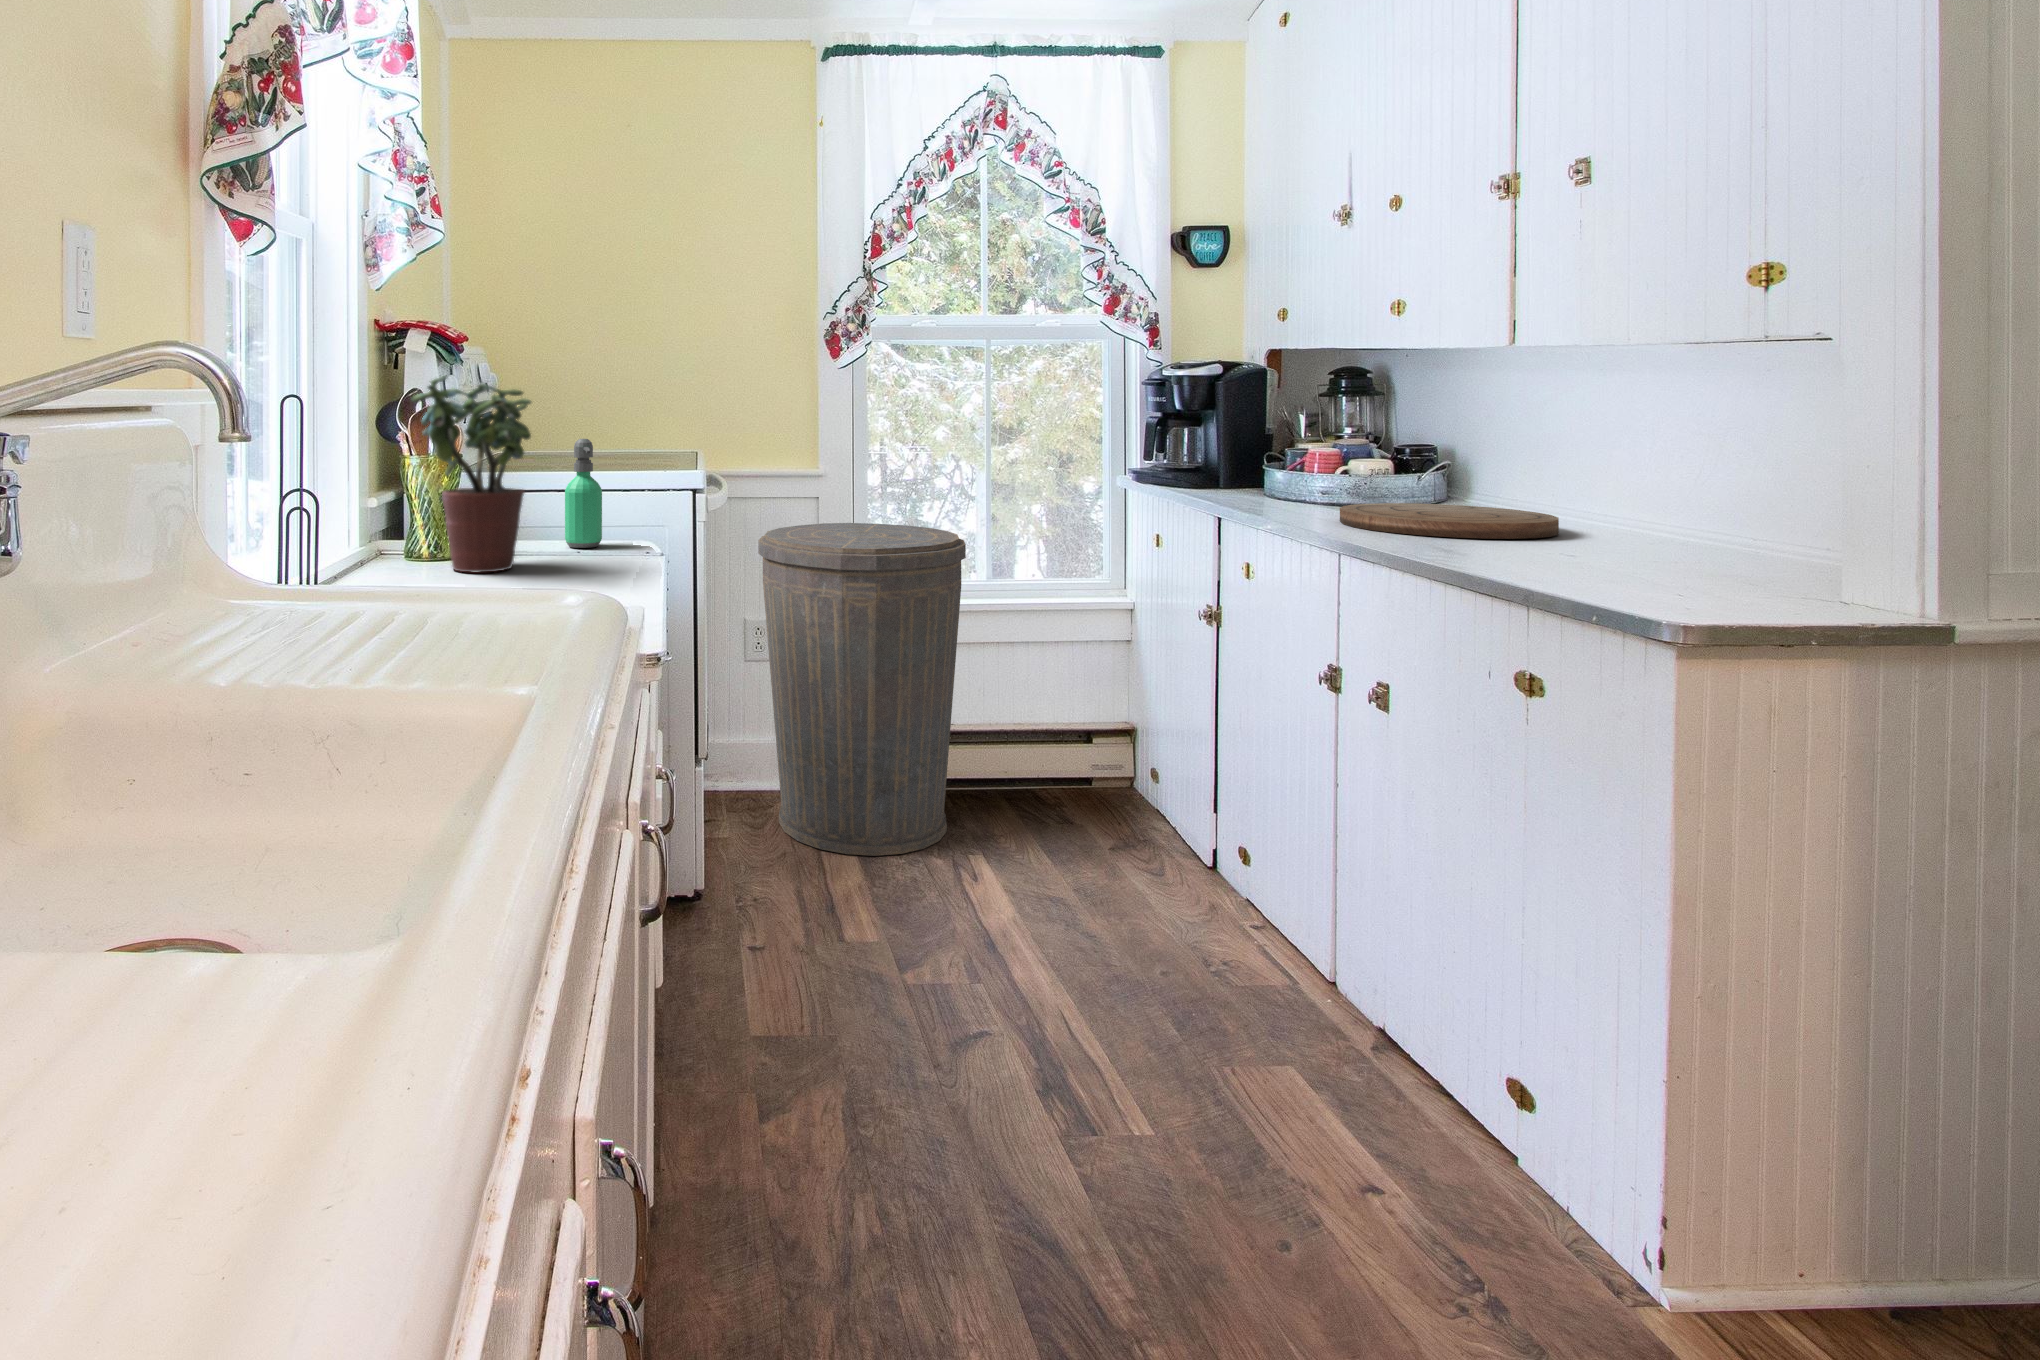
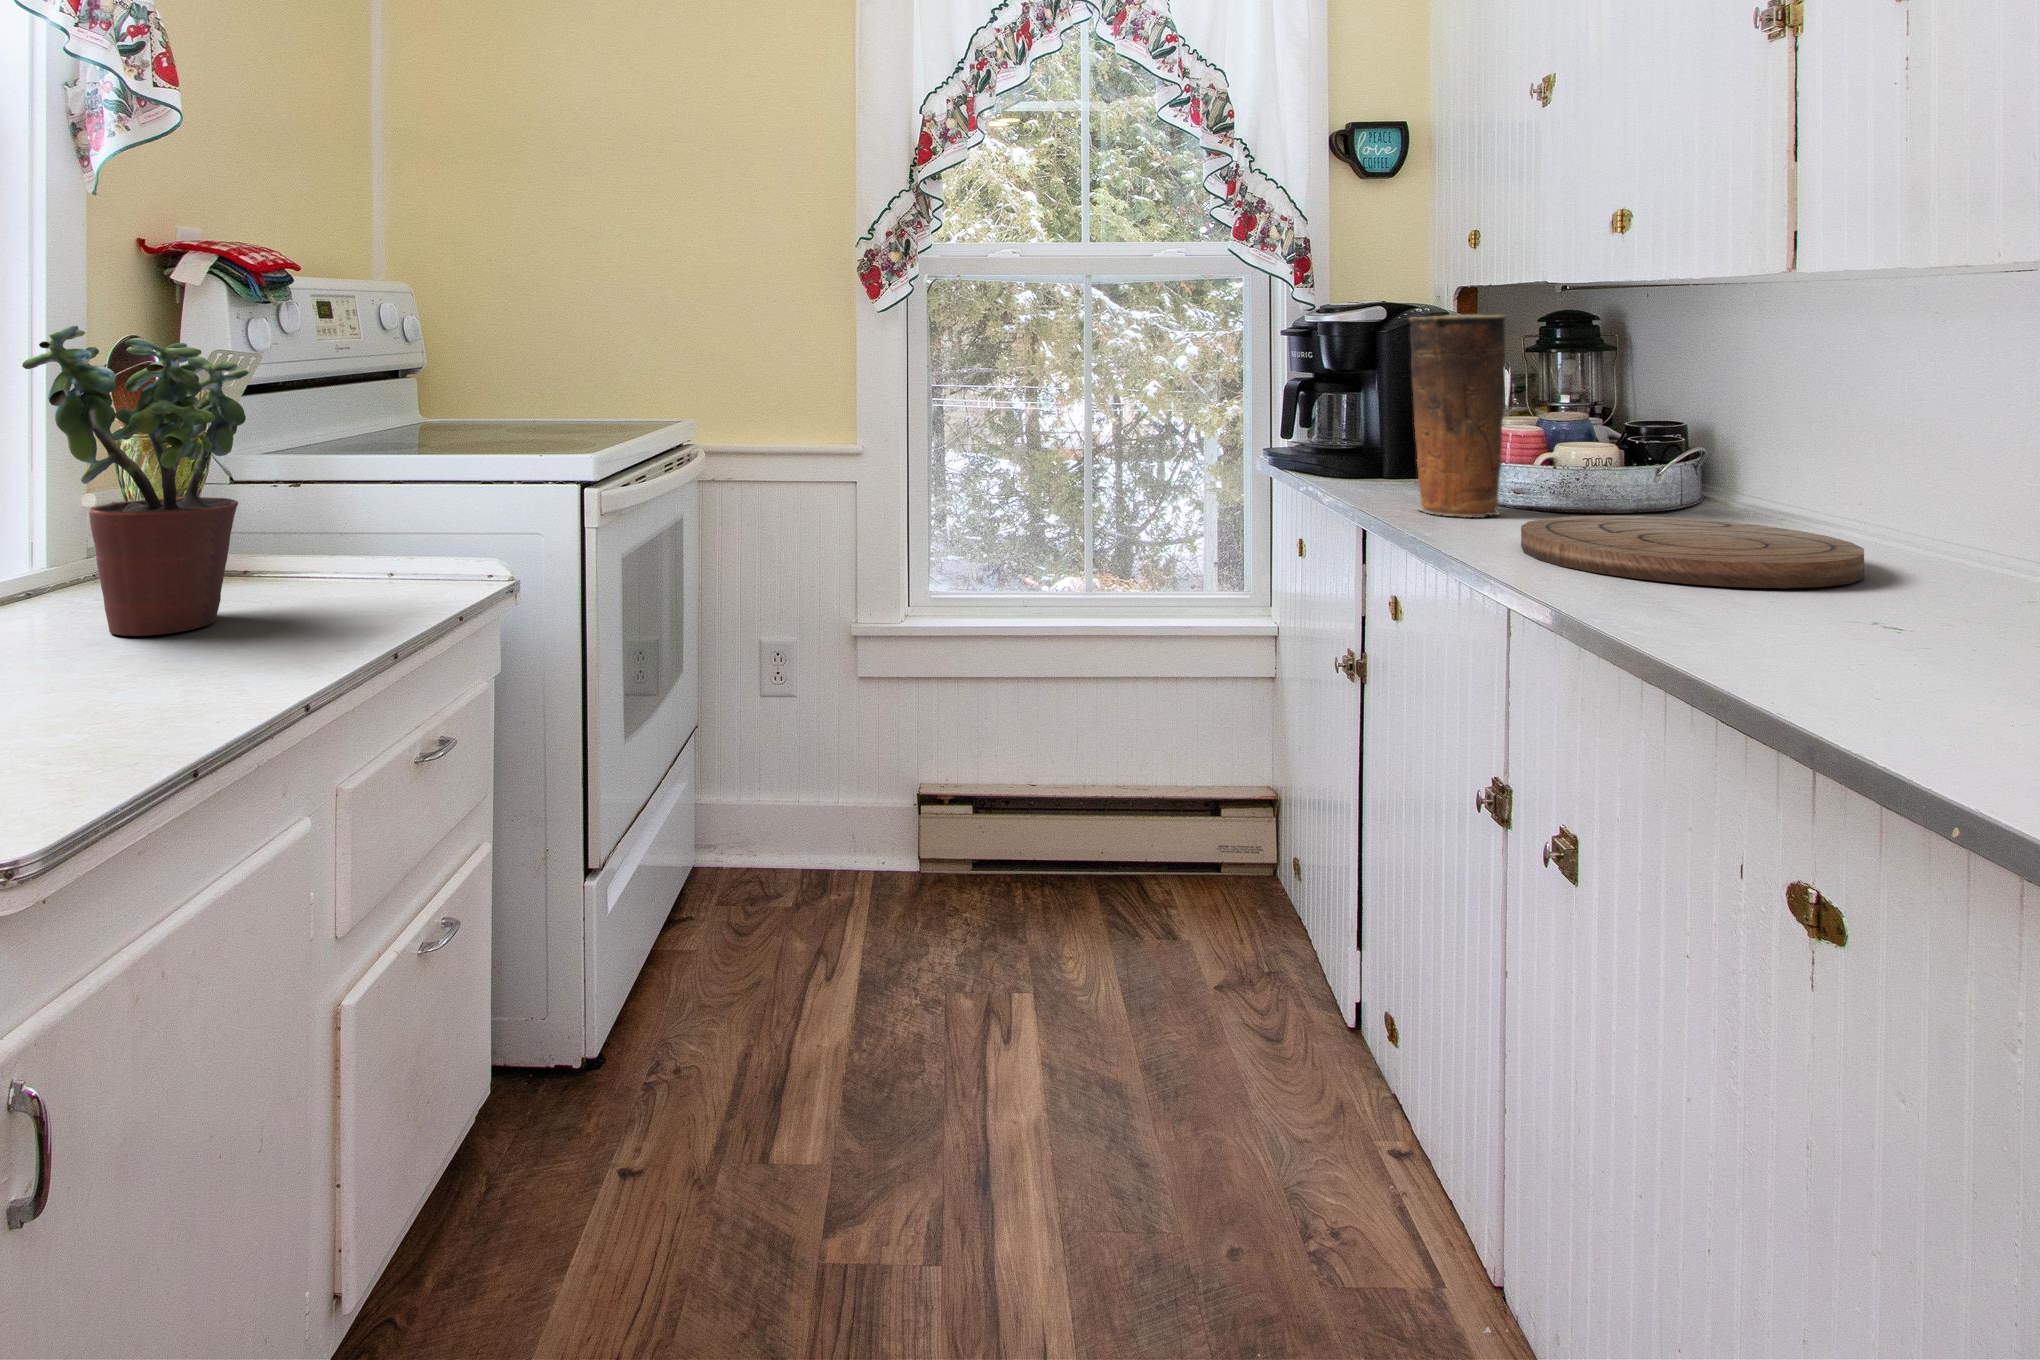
vase: none [1253,370,1320,507] -> present [1409,315,1505,517]
soap dispenser: present [565,439,602,548] -> none [363,419,423,582]
trash can: present [758,523,966,856] -> none [747,522,1028,995]

